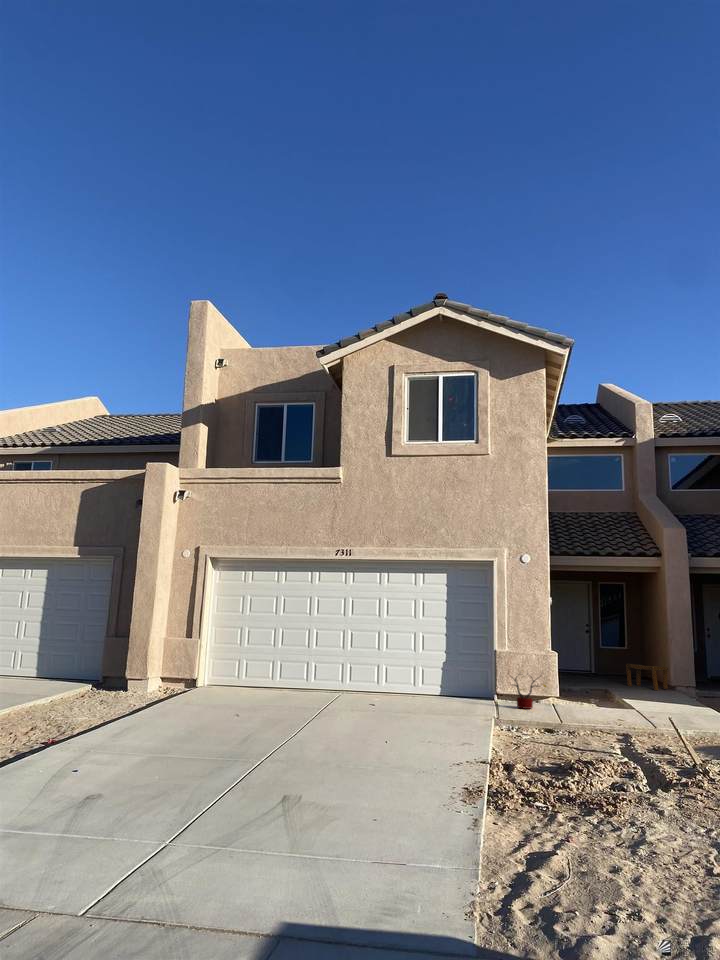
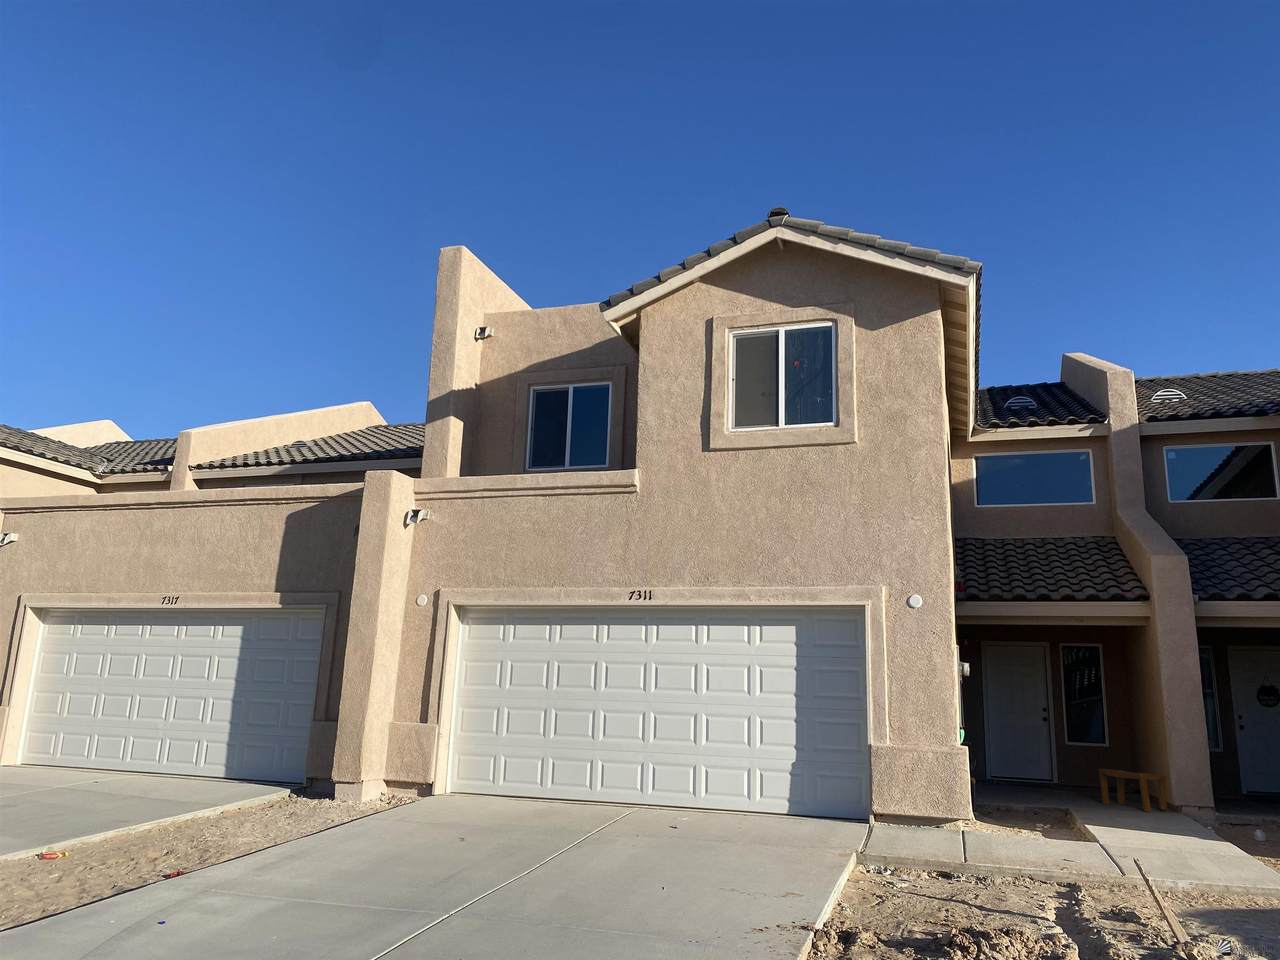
decorative plant: present [512,677,546,709] -> none [887,774,949,837]

